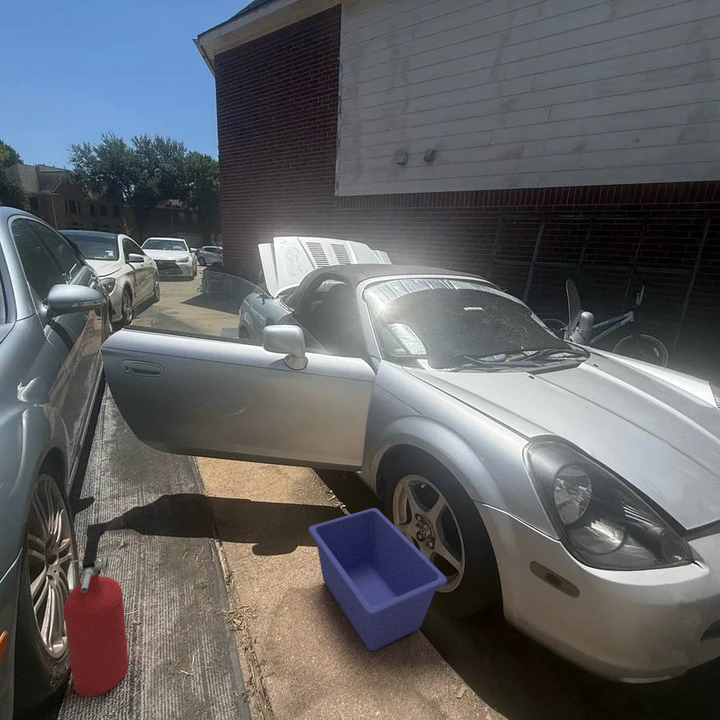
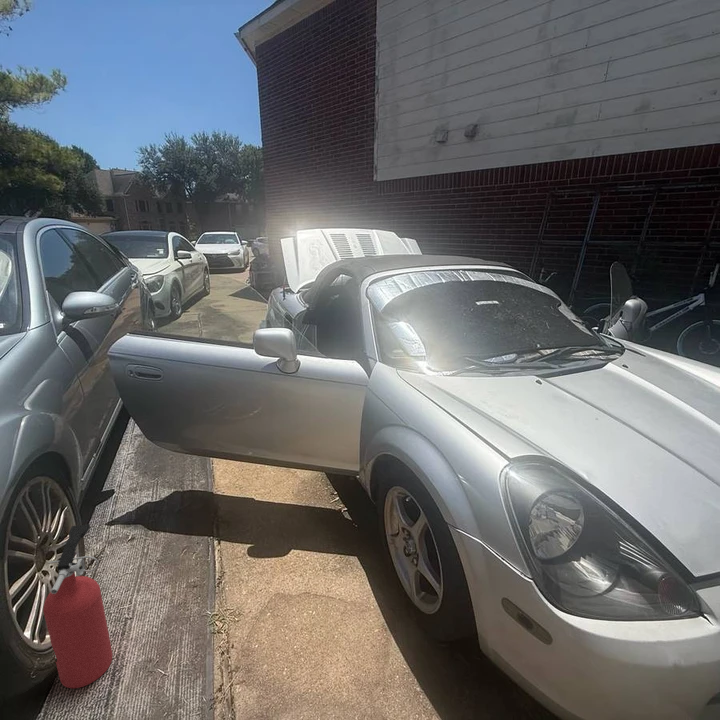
storage bin: present [309,508,447,651] -> none [296,516,428,668]

